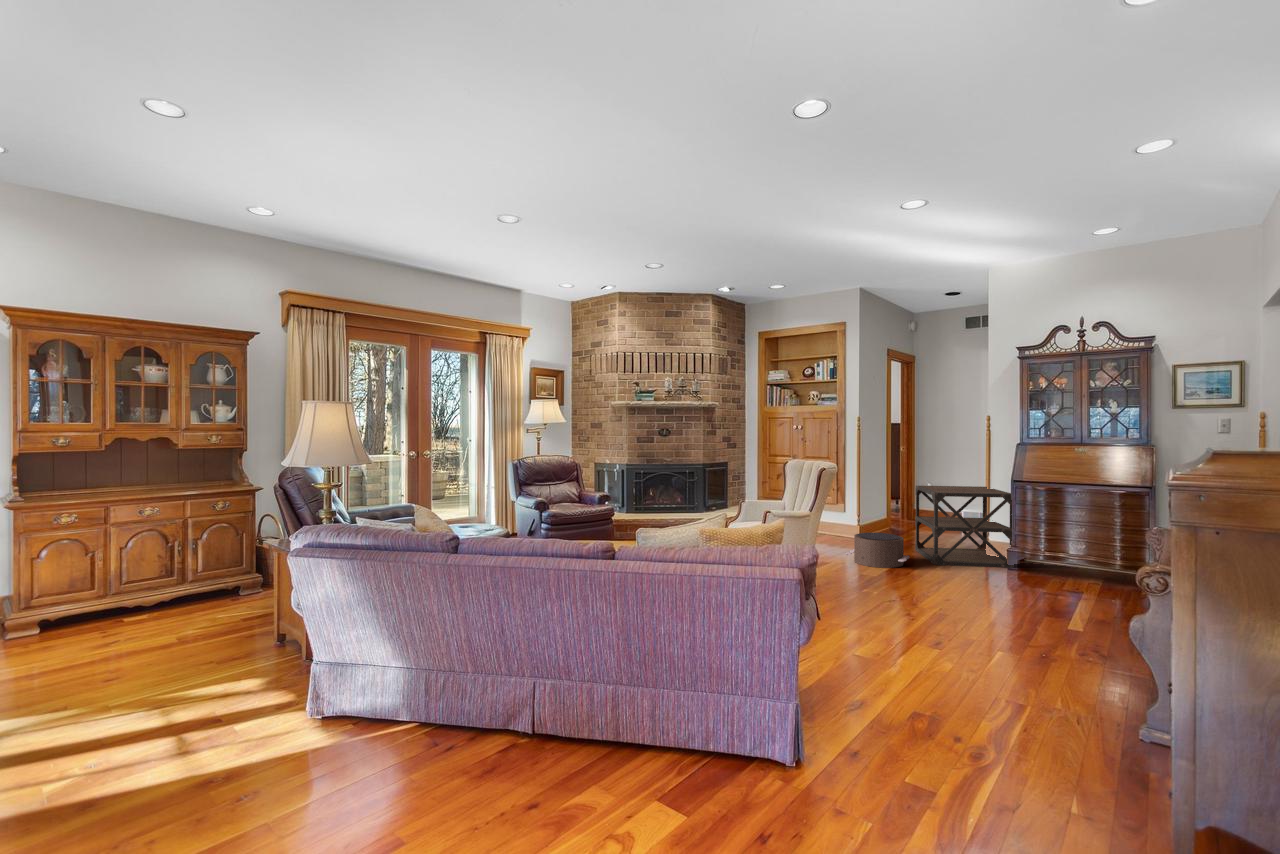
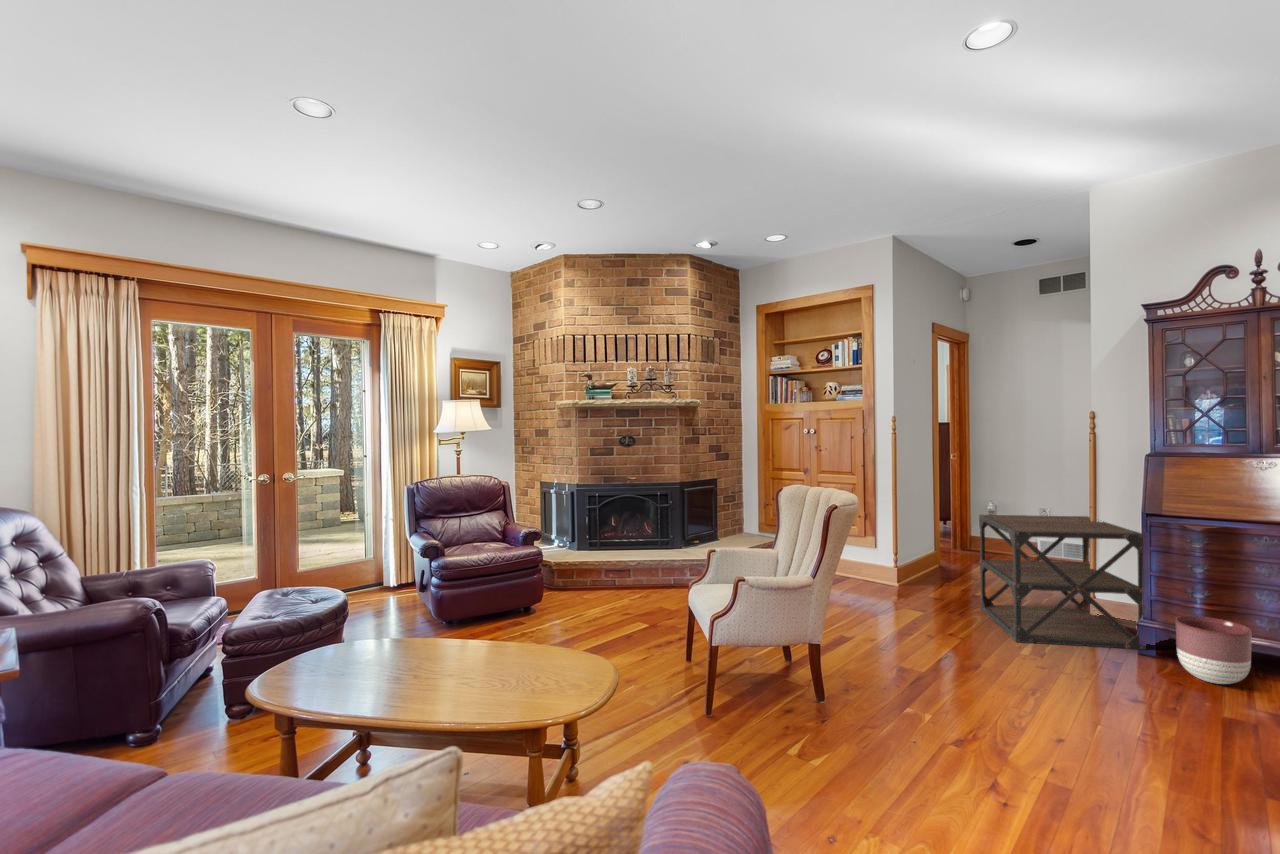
pouf: present [845,533,910,568] -> none [875,588,977,649]
planter: none [1026,542,1065,580] -> present [1176,616,1251,684]

